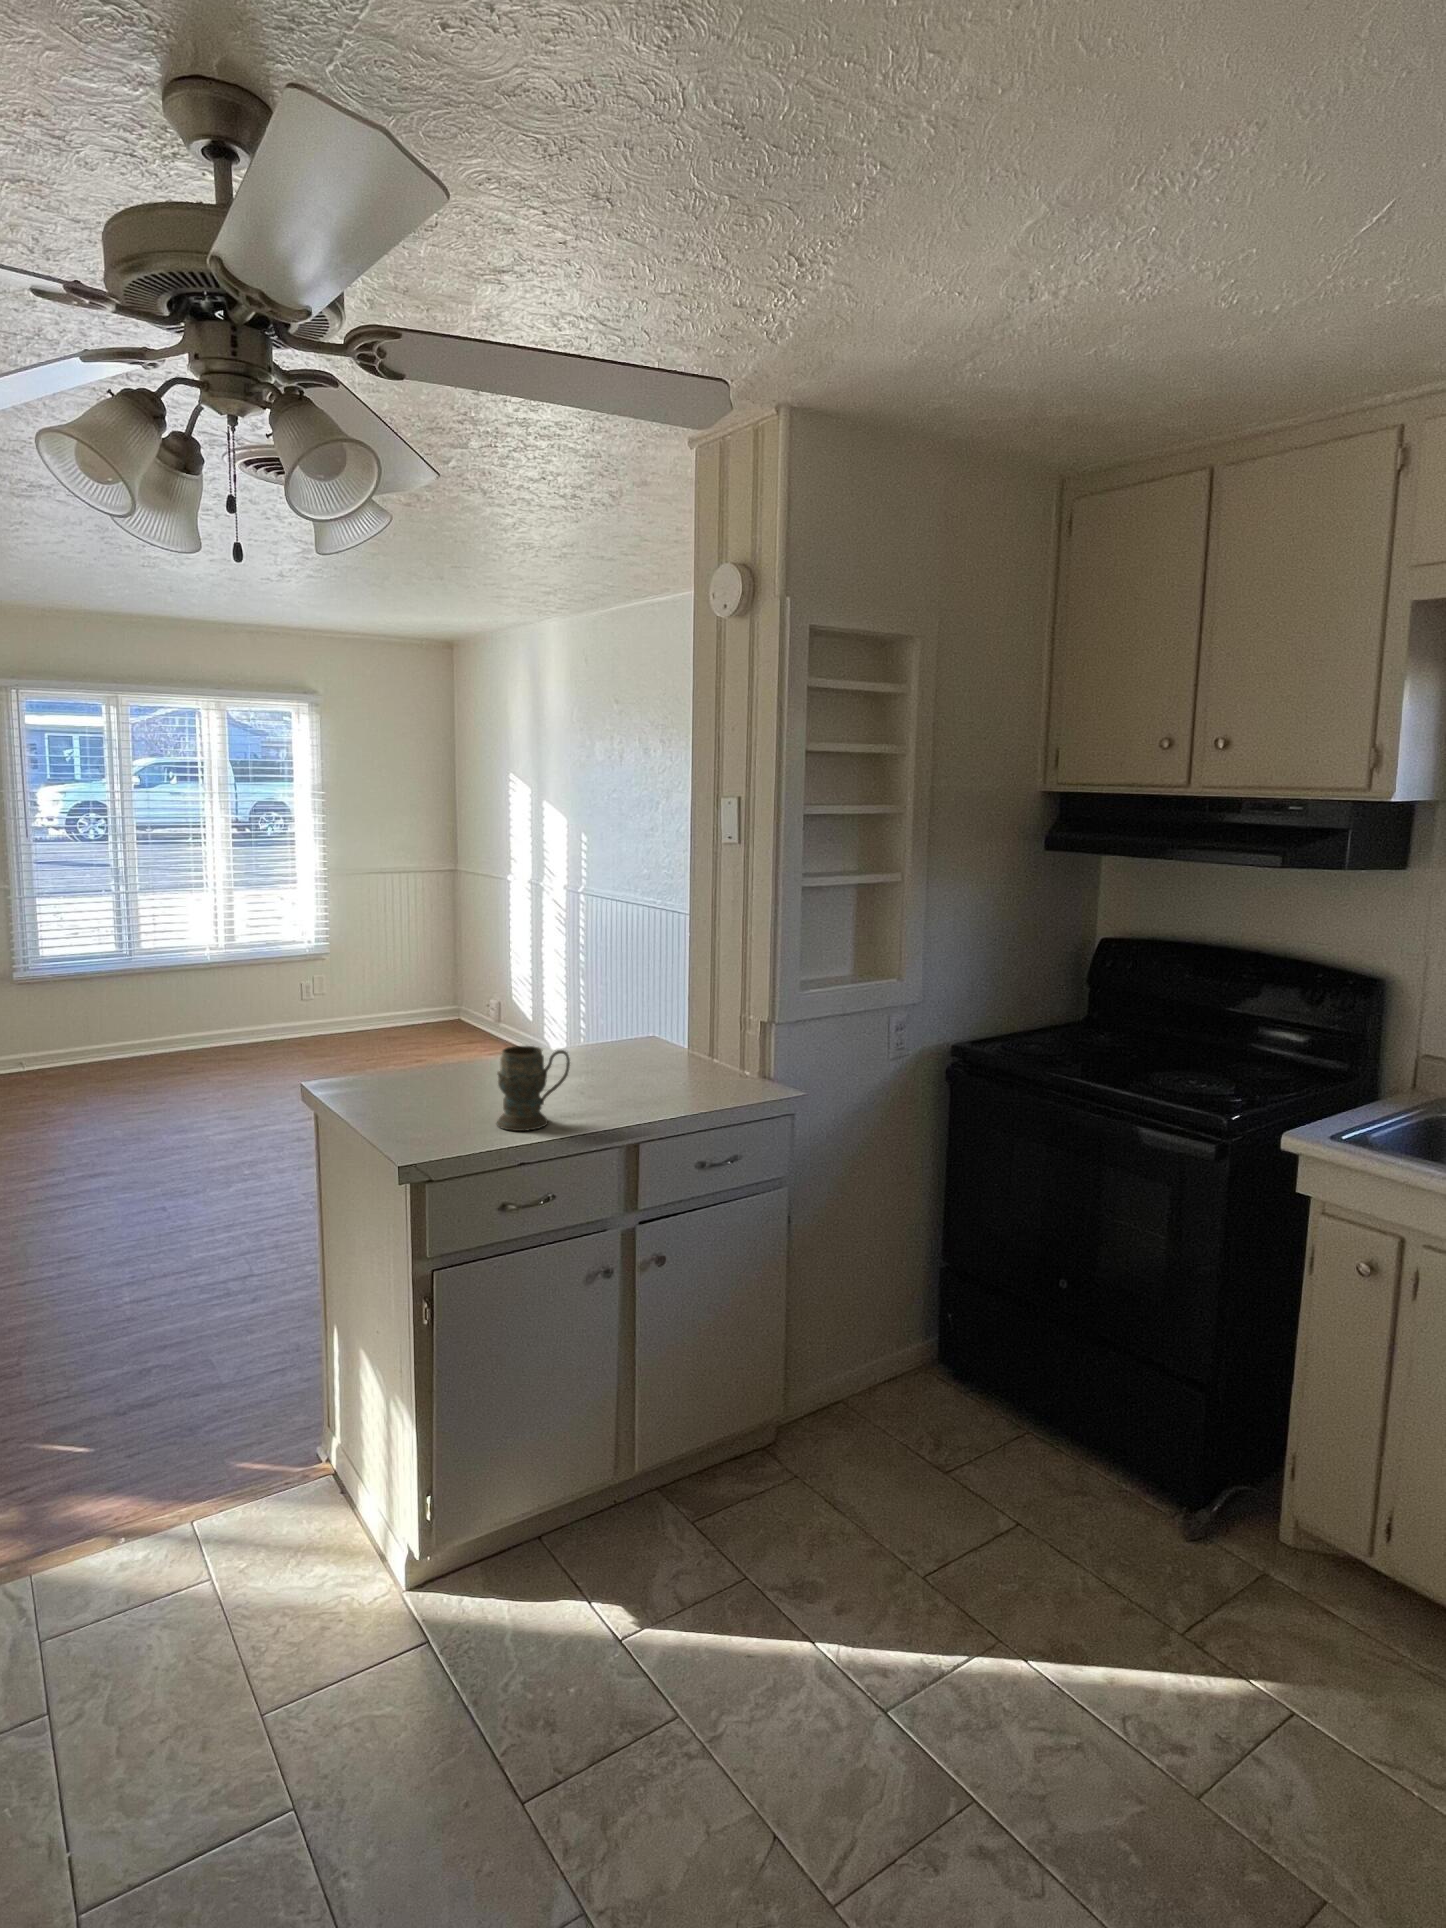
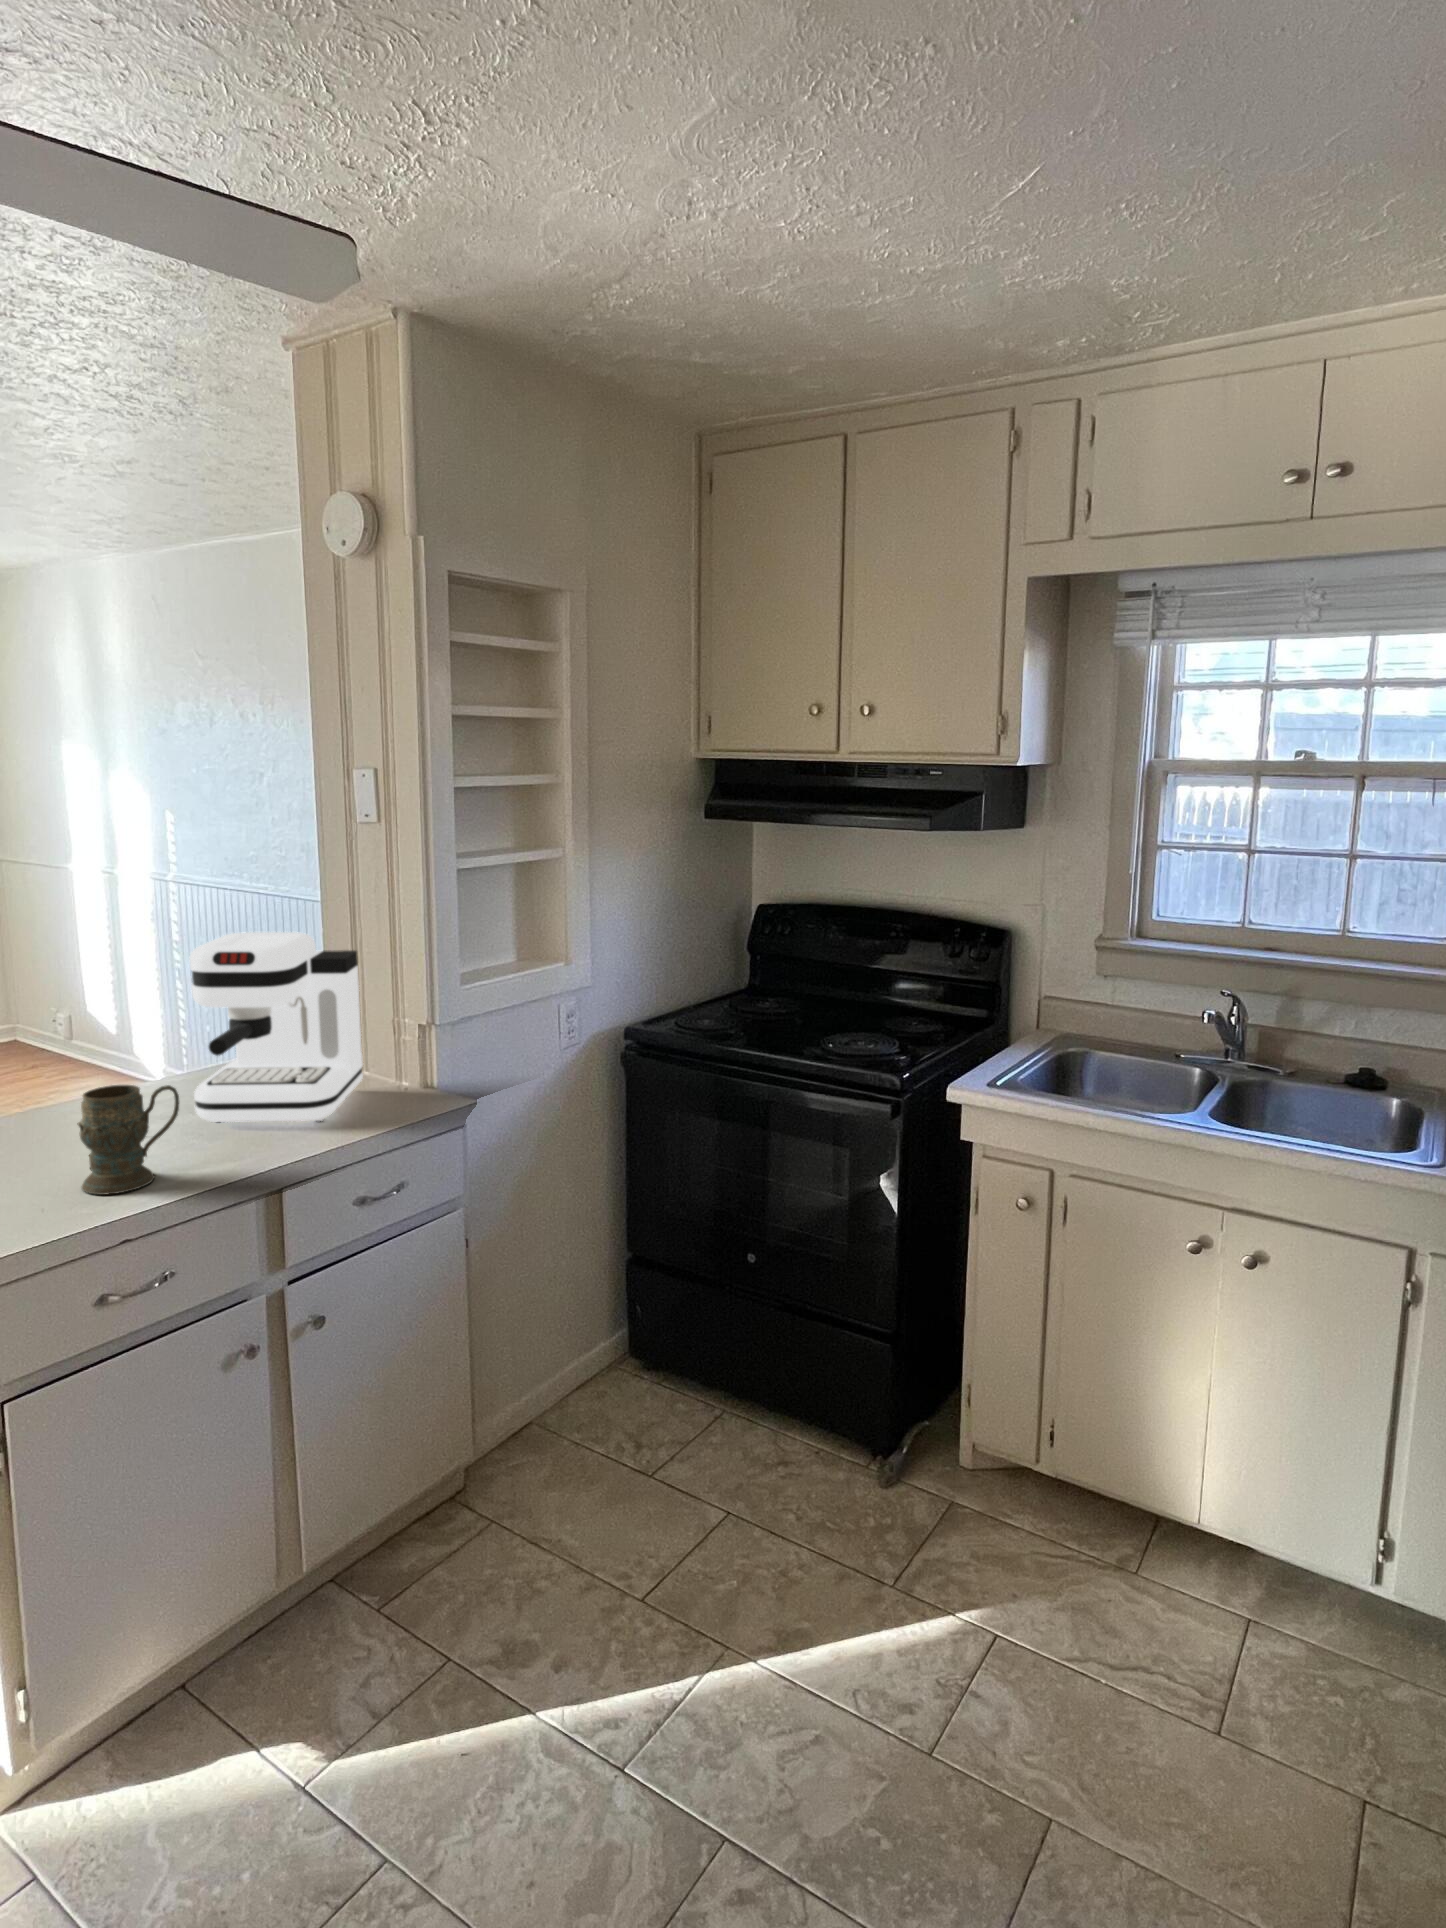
coffee maker: none [583,933,718,1096] -> present [190,932,363,1122]

